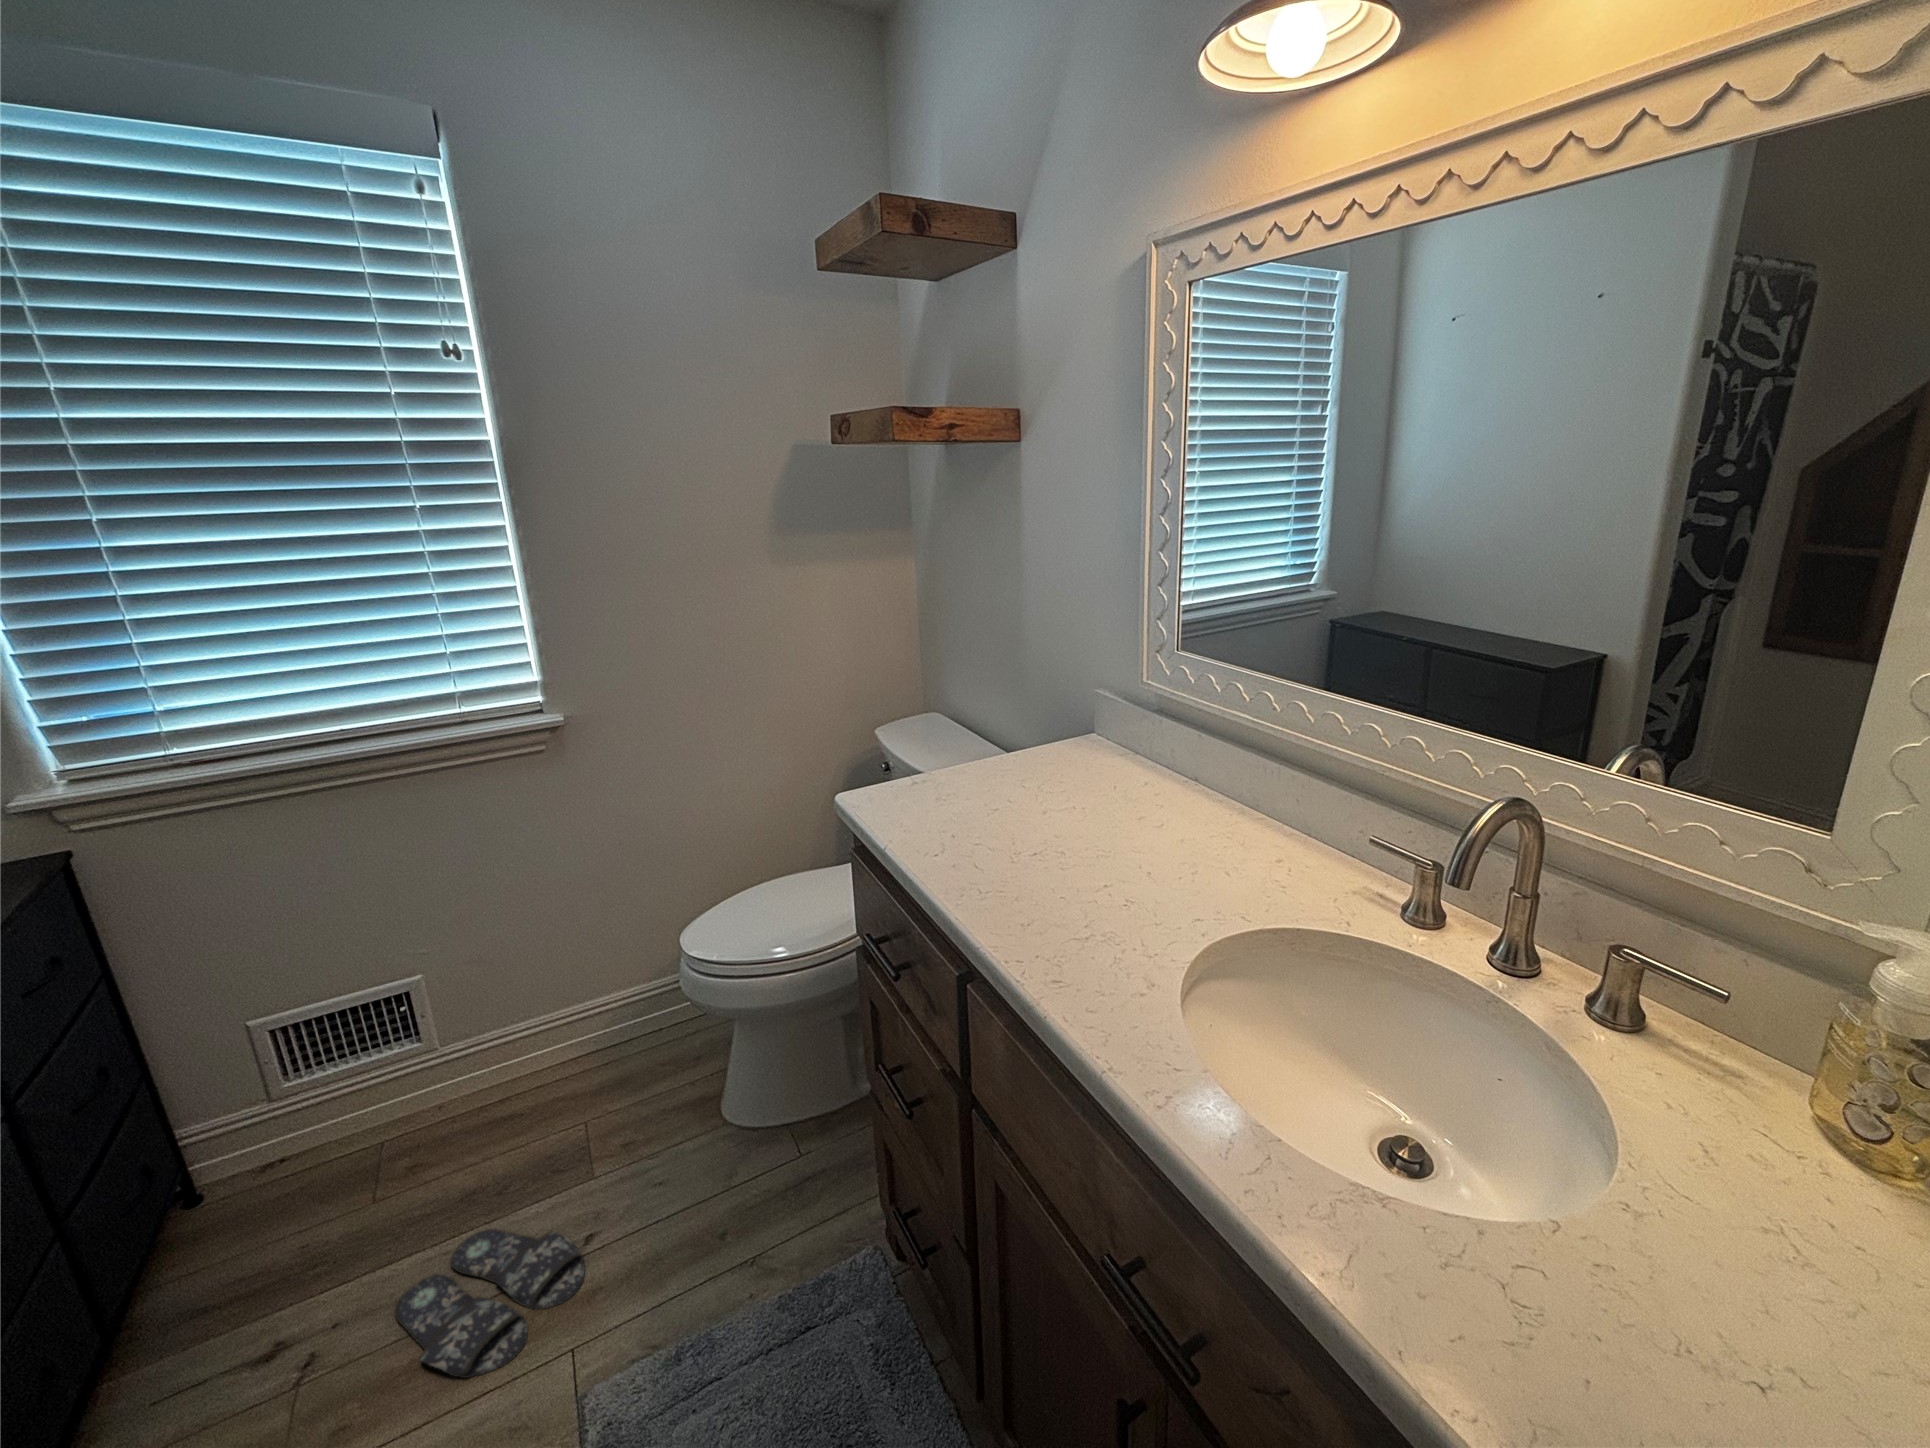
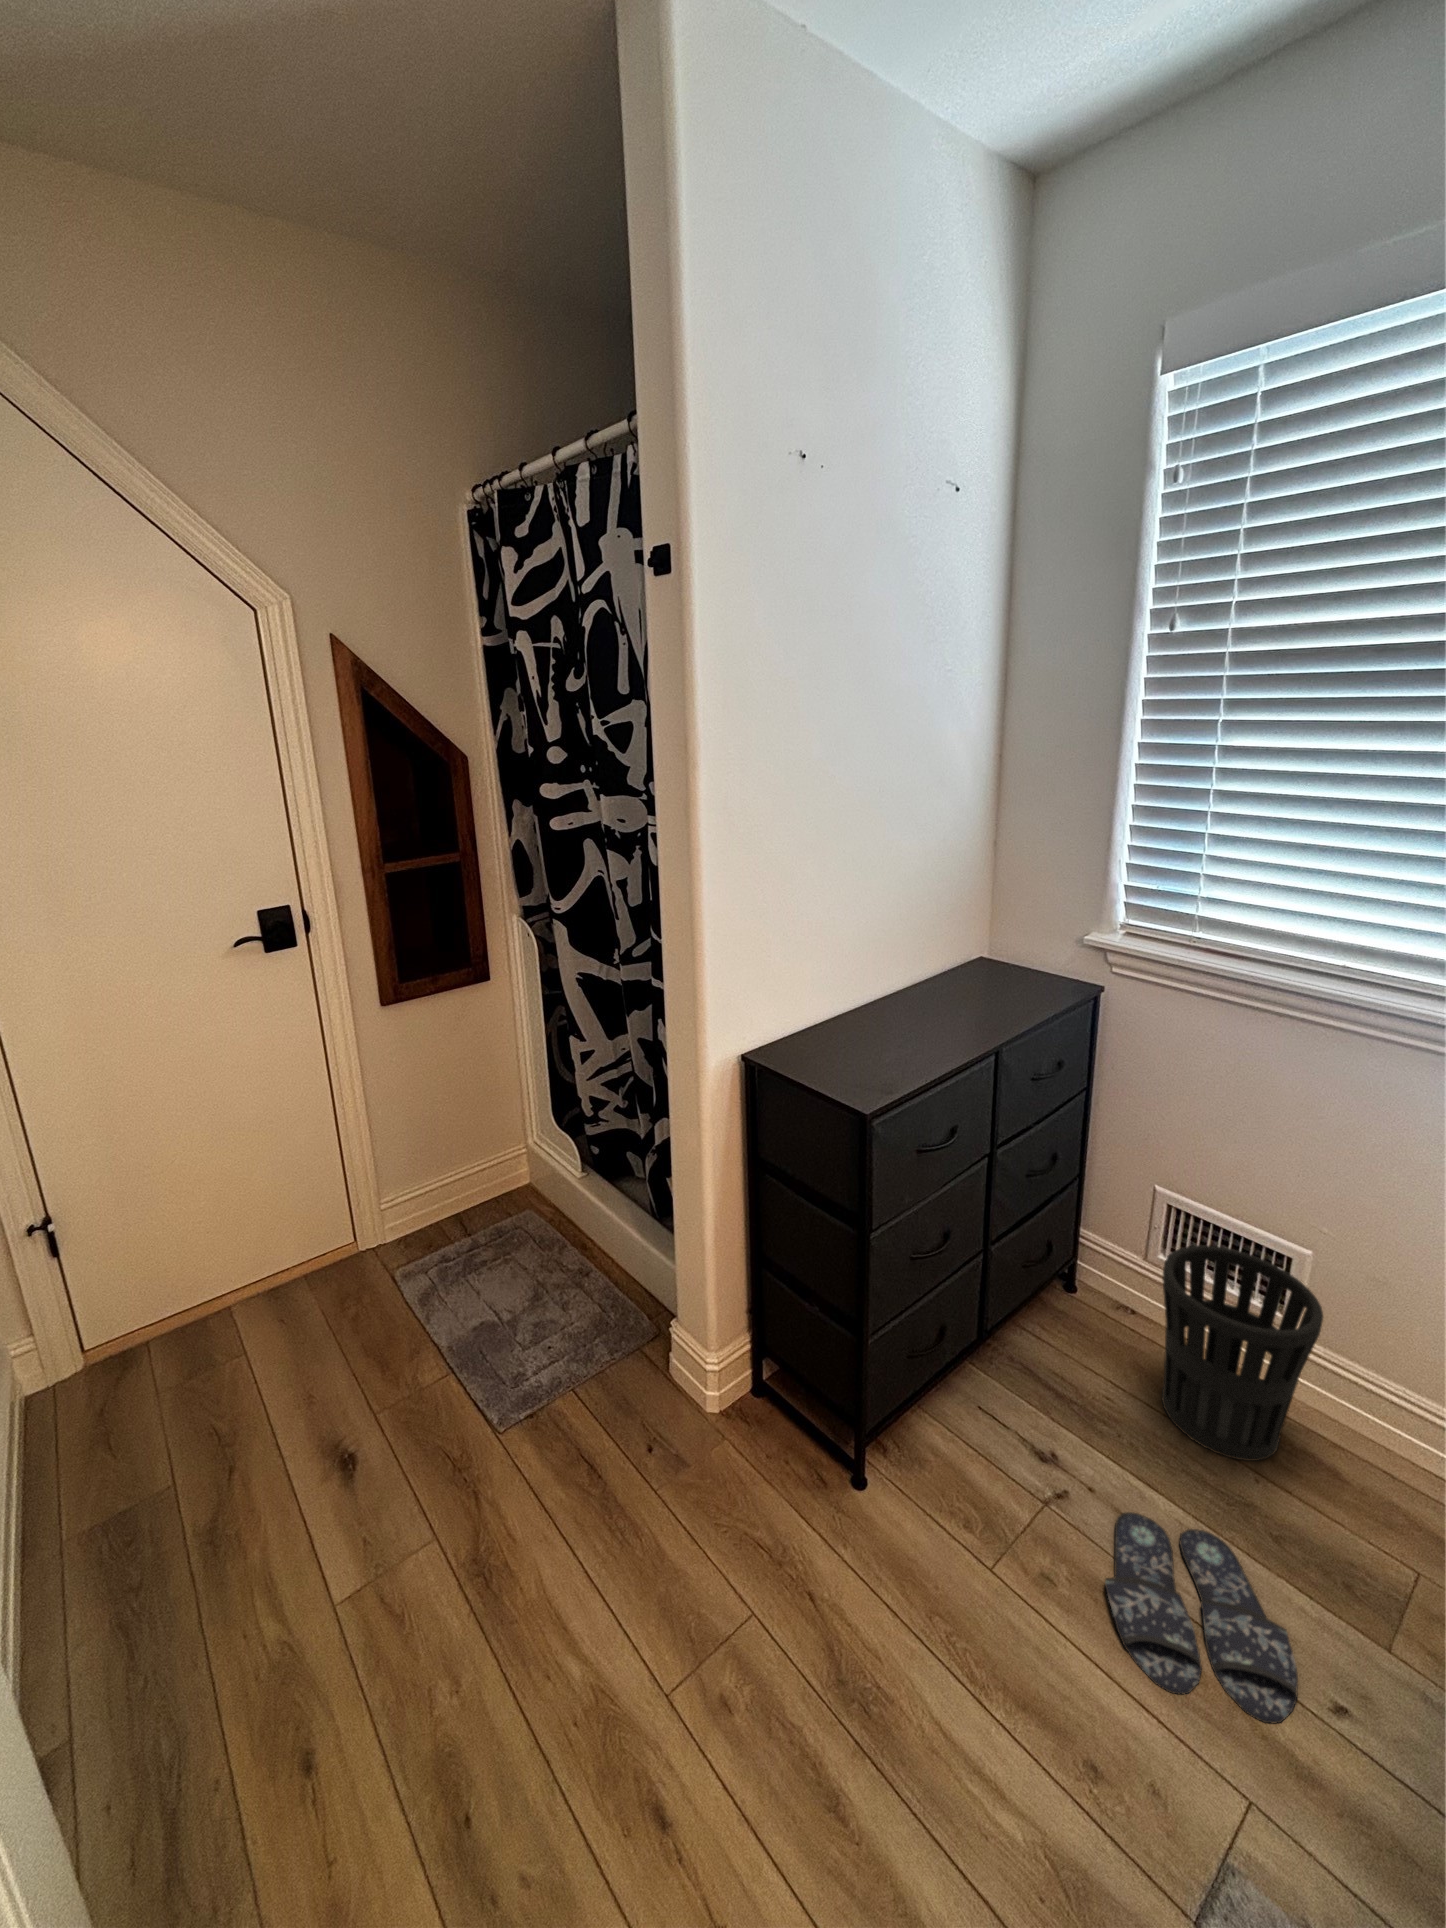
wastebasket: none [307,1002,472,1202] -> present [1162,1245,1323,1461]

